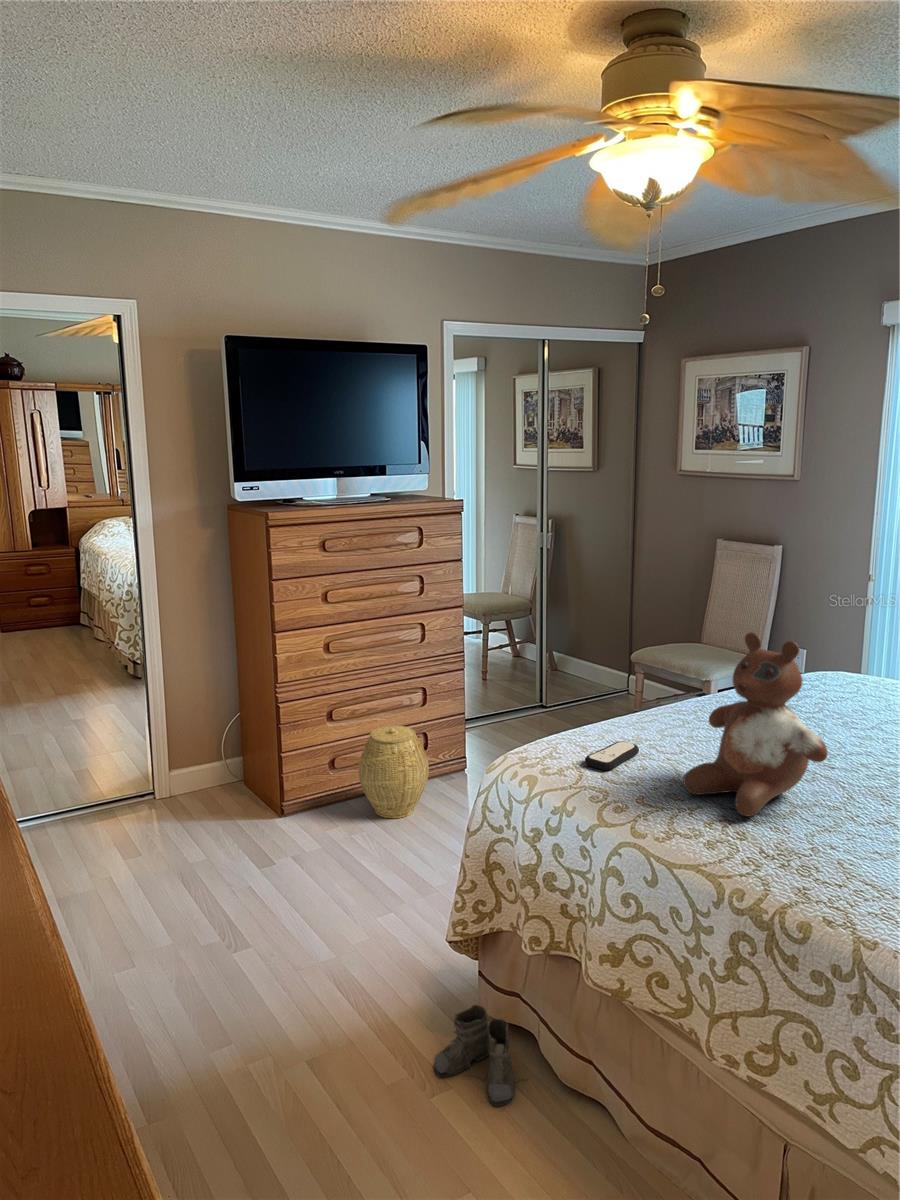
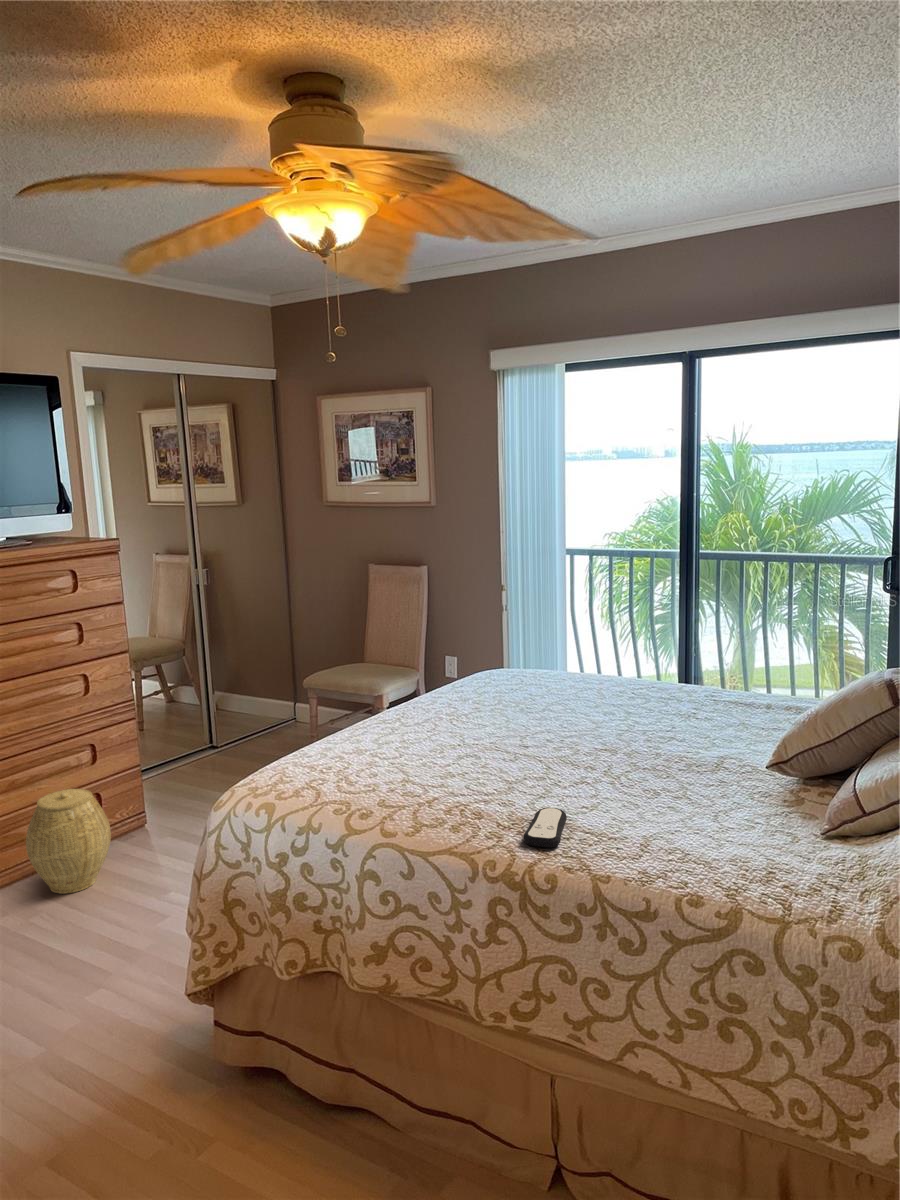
stuffed bear: present [683,632,828,816] -> none [414,636,532,799]
remote control: present [585,741,639,770] -> present [524,808,567,847]
boots: present [433,1005,517,1106] -> none [191,1052,296,1148]

